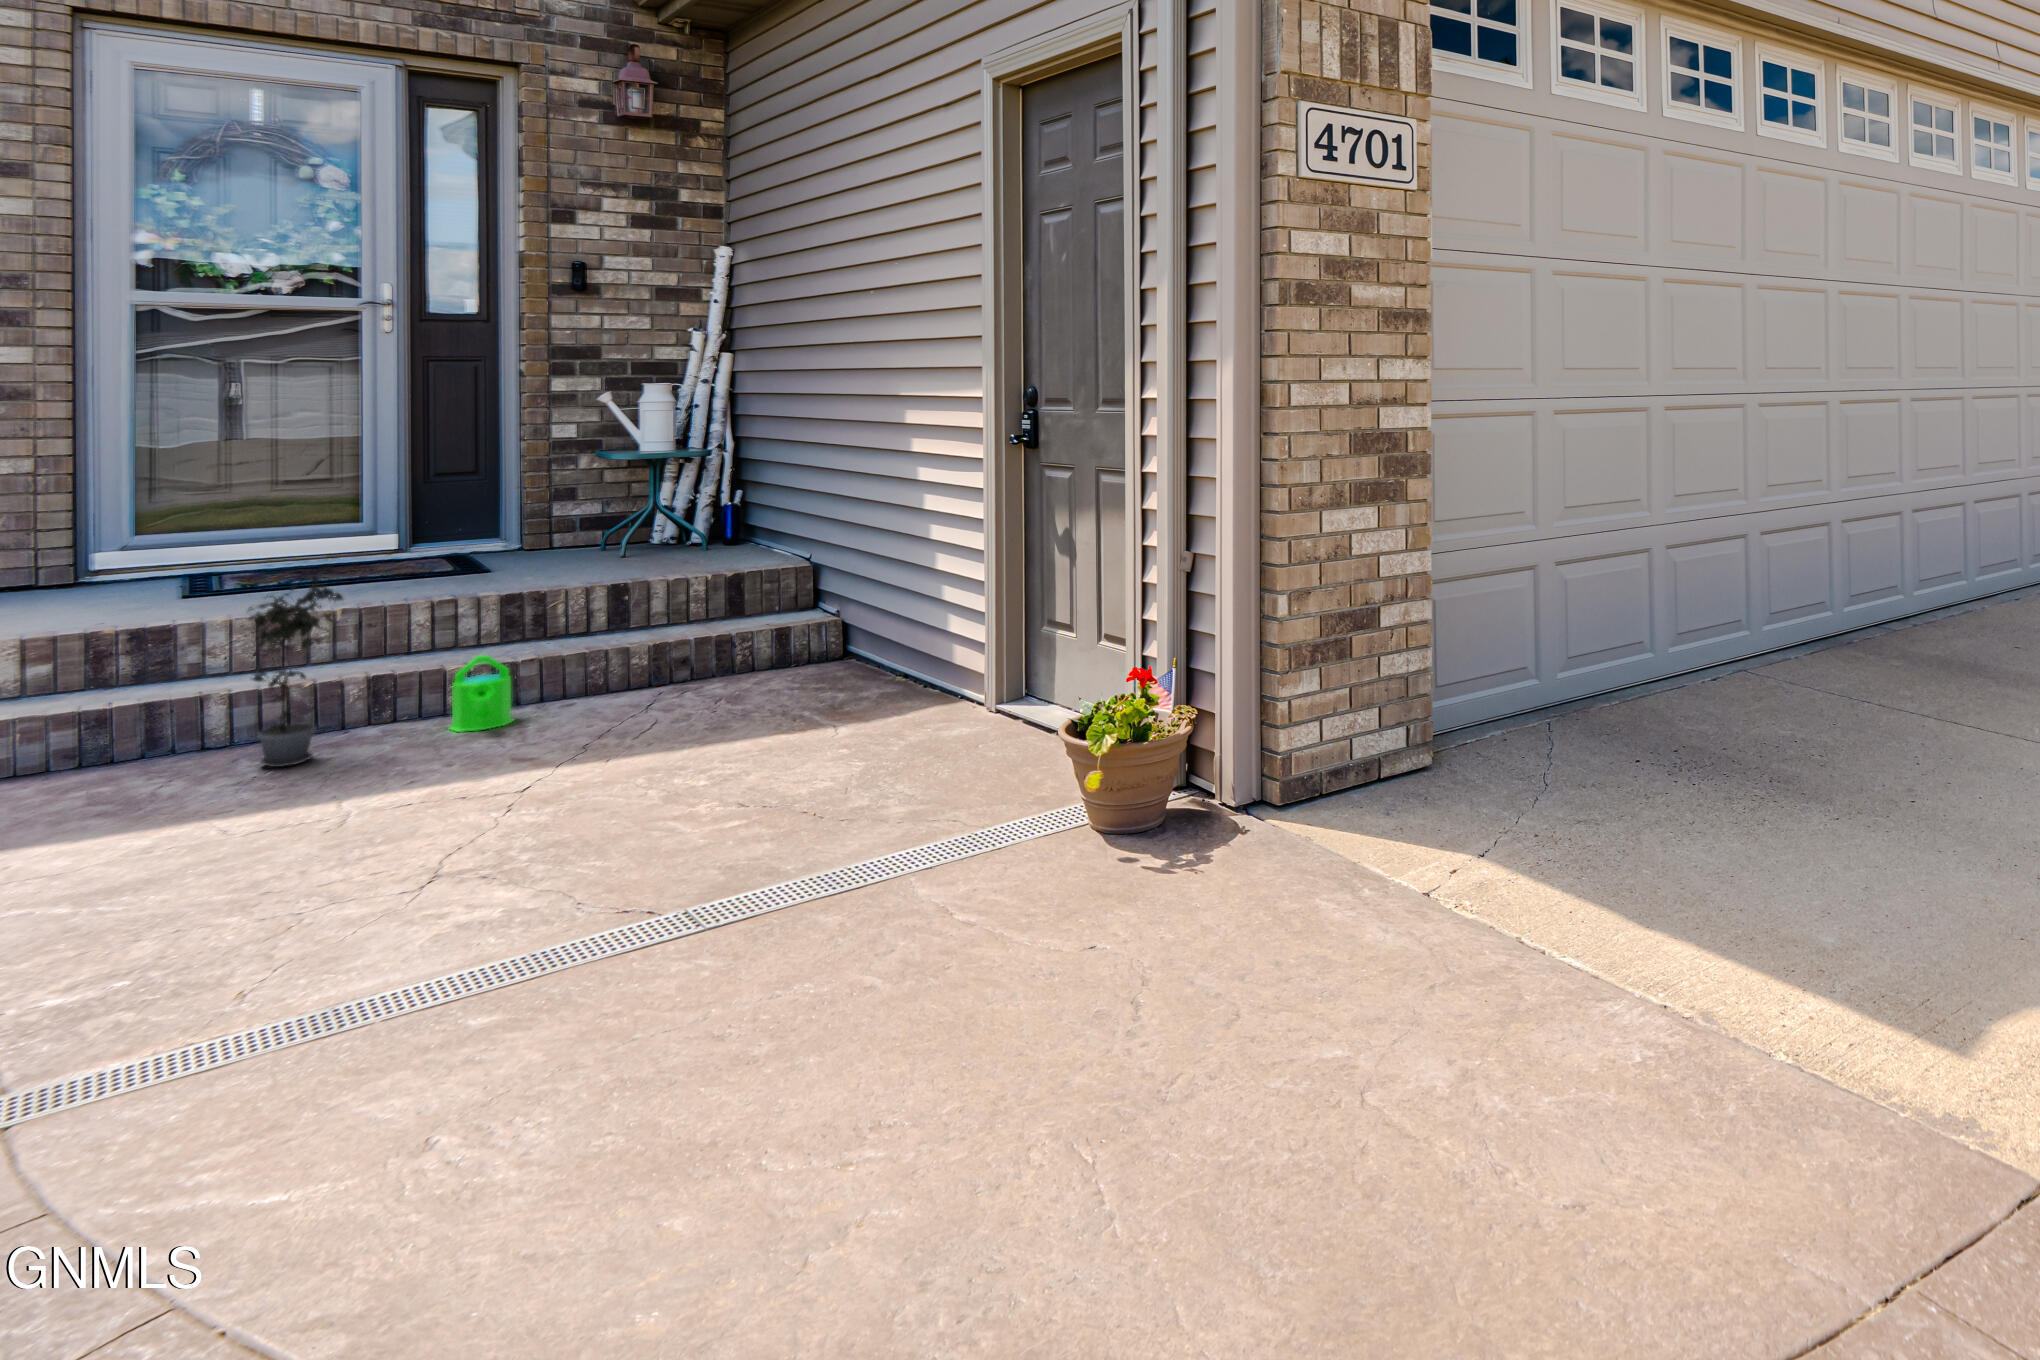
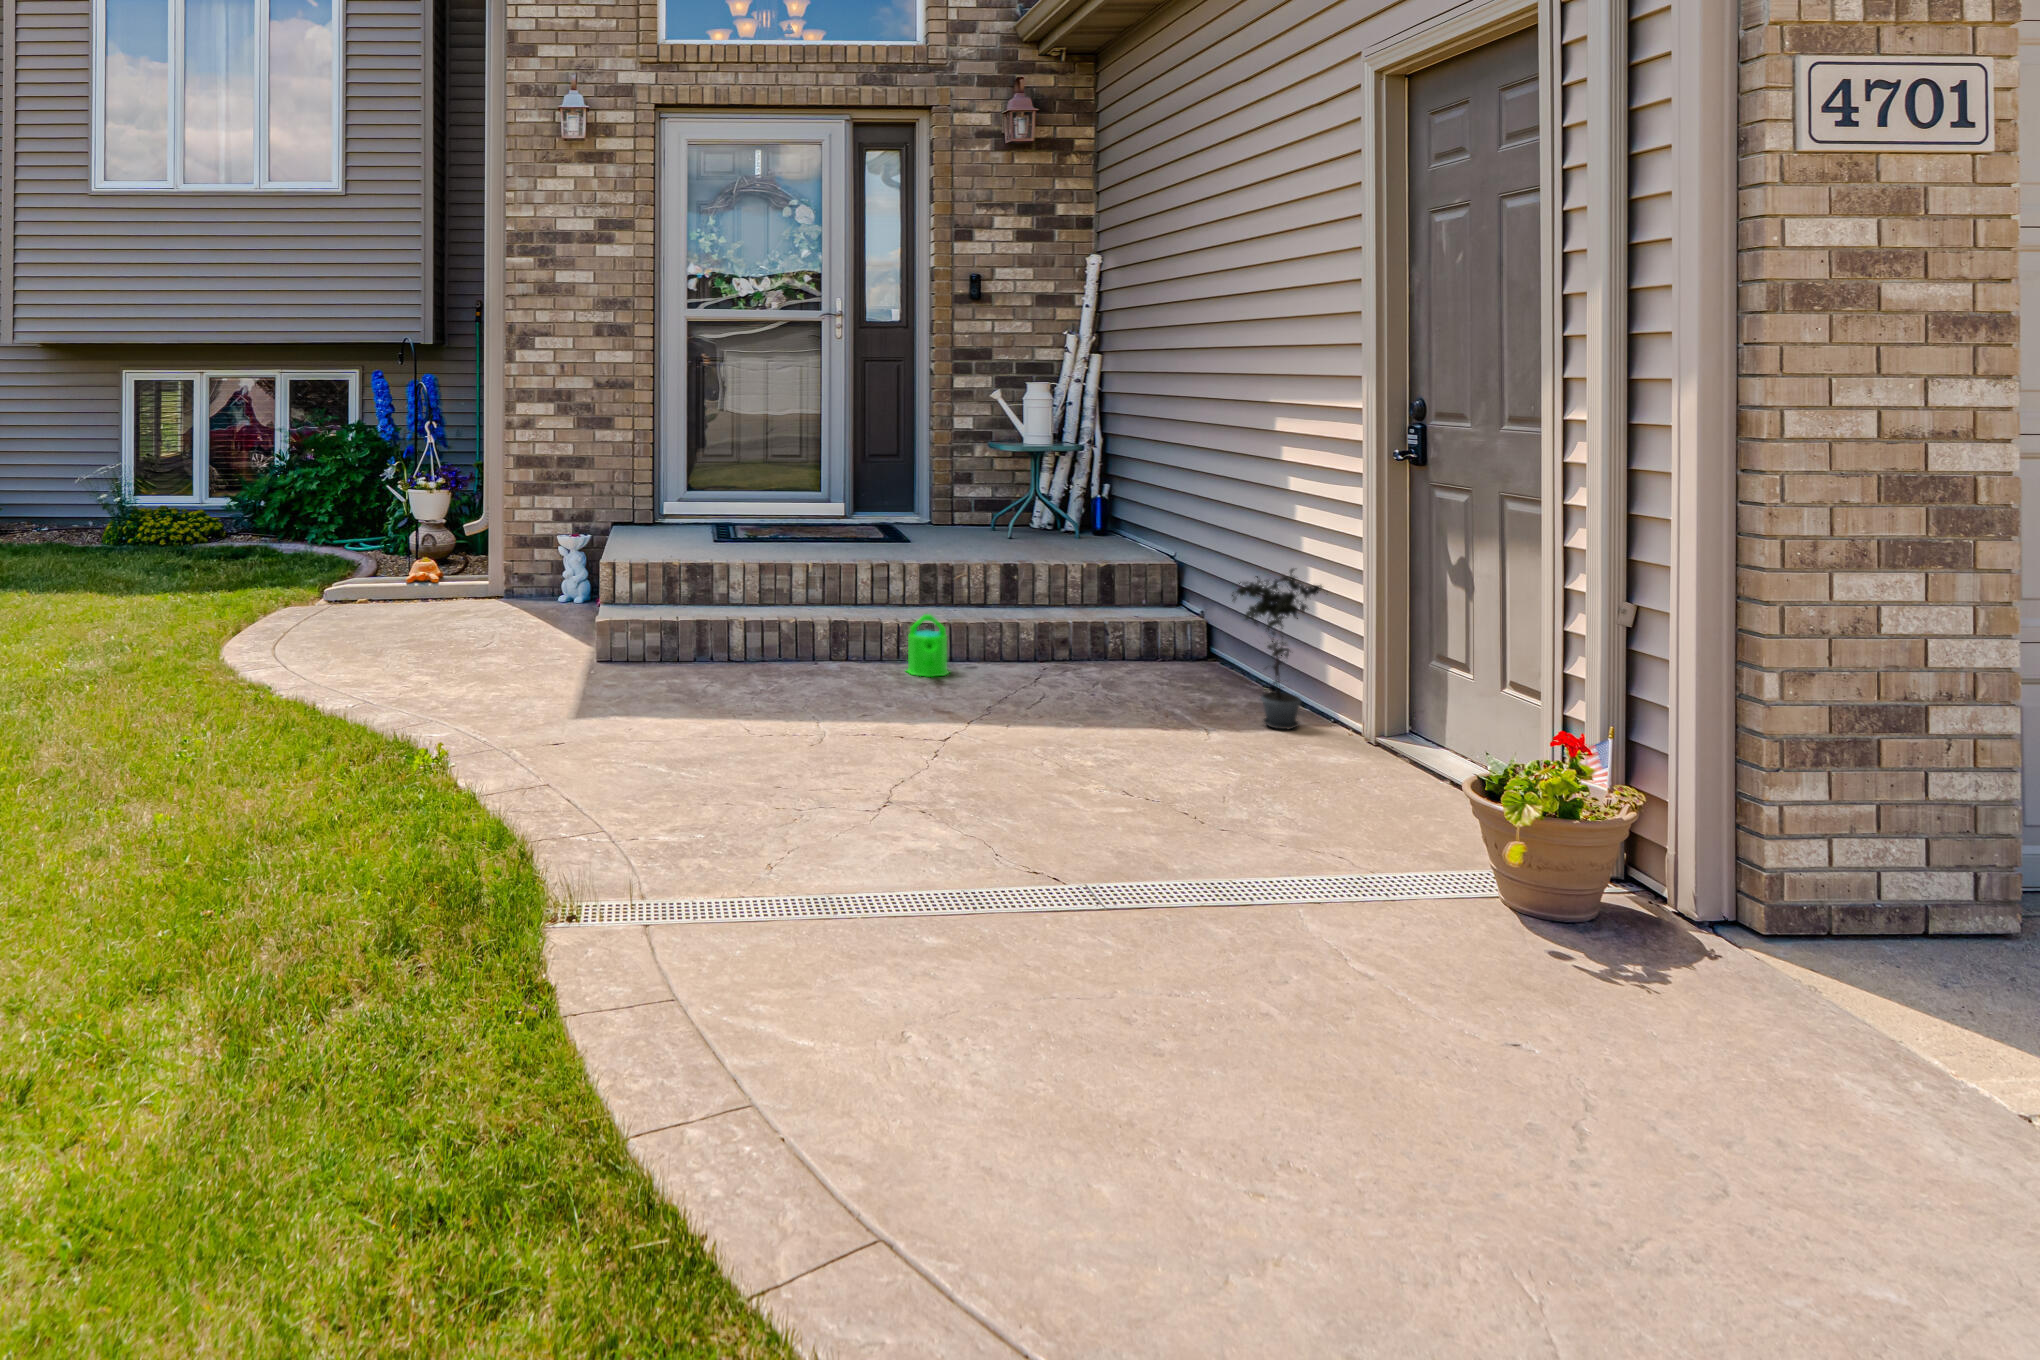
potted plant: present [249,576,343,767] -> present [1232,569,1322,729]

